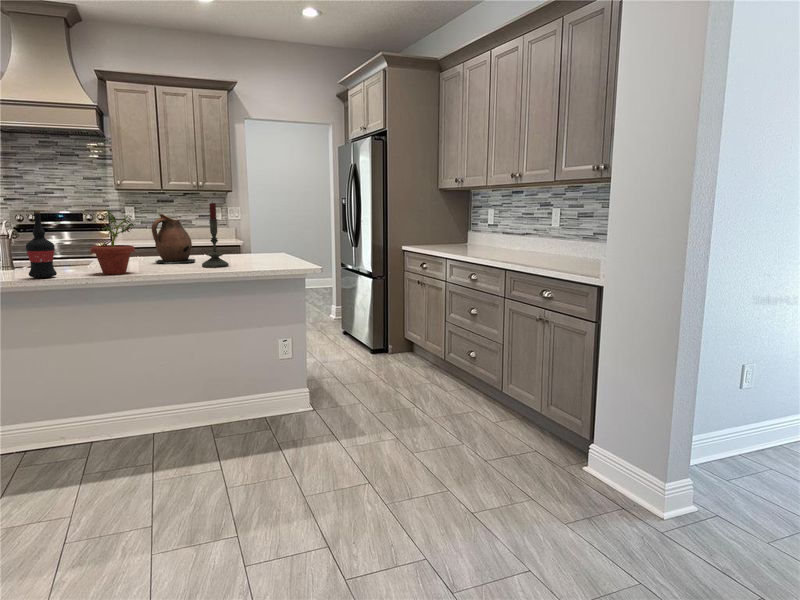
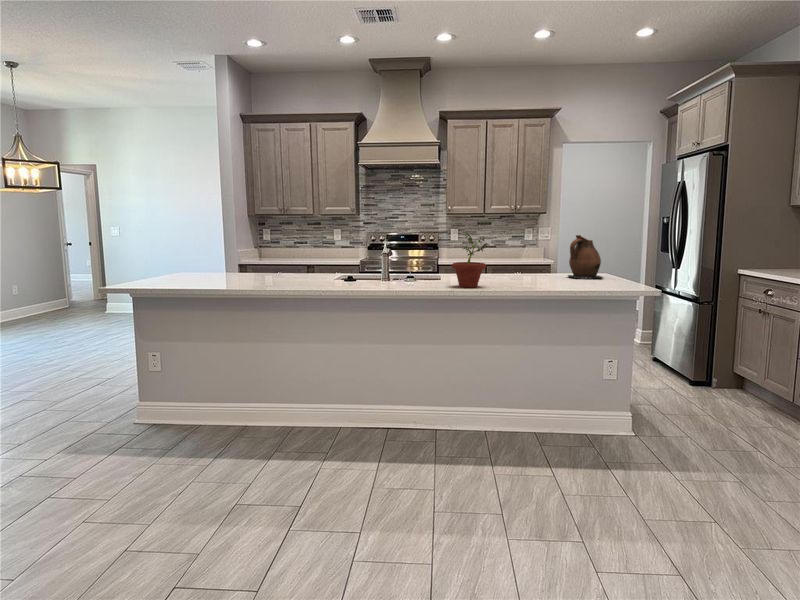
candle: present [202,203,229,267] -> none [538,223,562,285]
wine bottle: present [26,210,57,278] -> none [407,232,427,288]
ceramic pitcher: present [152,214,195,263] -> present [568,235,603,279]

